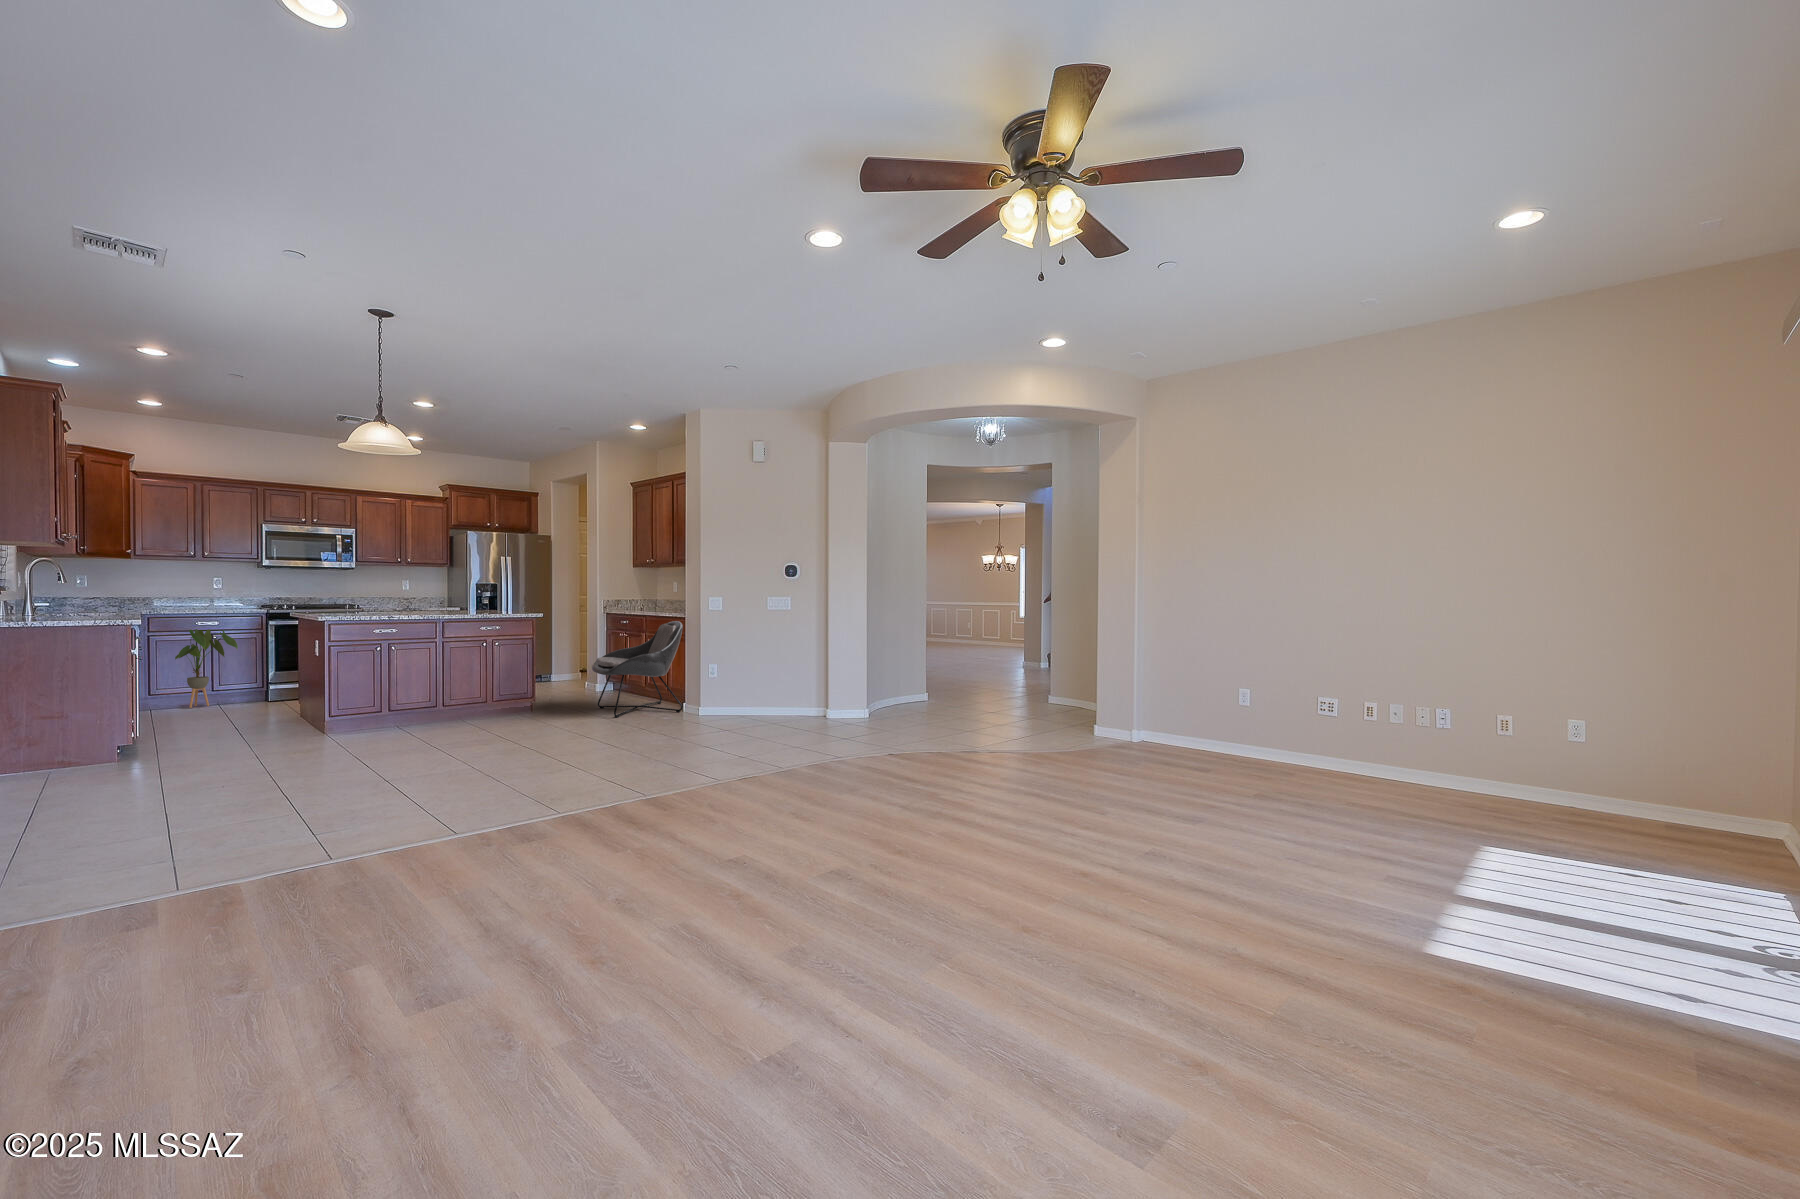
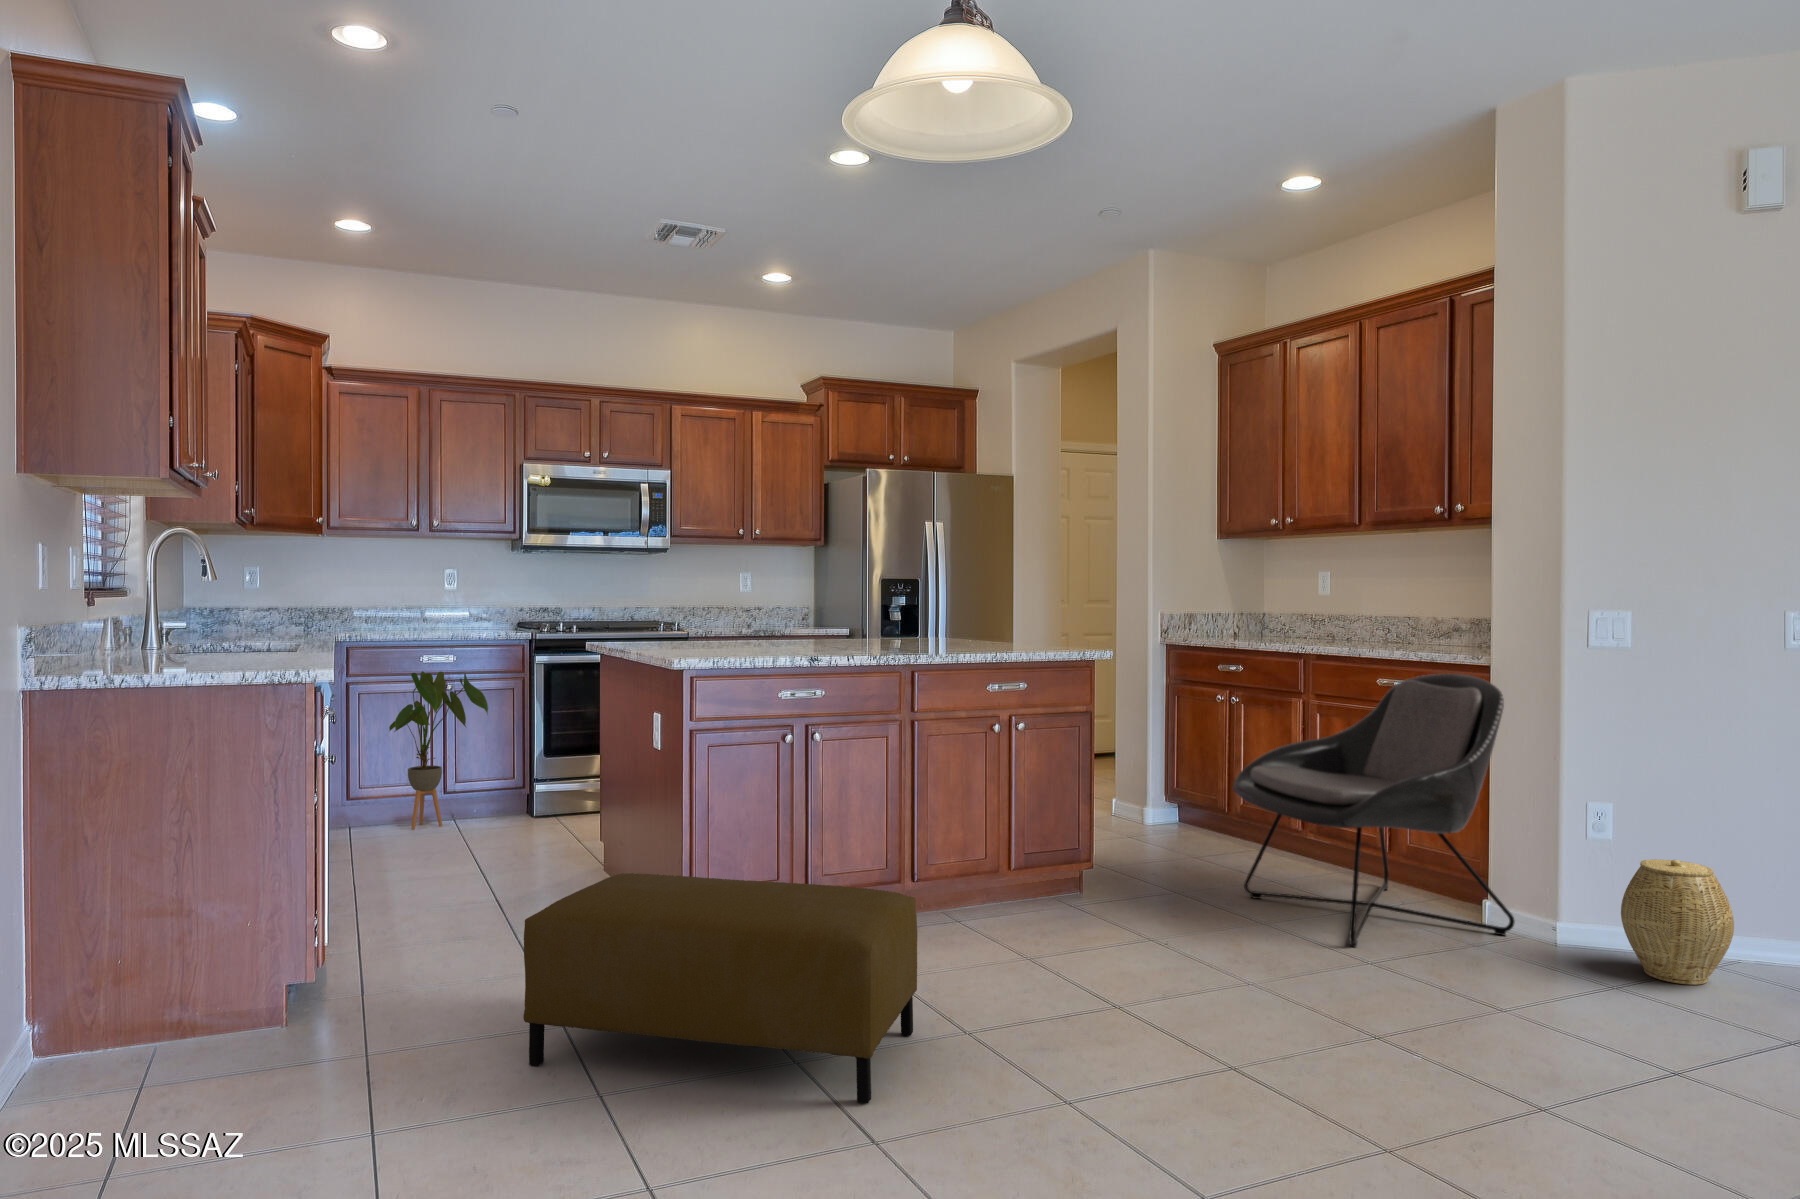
woven basket: none [702,679,734,719] -> present [1621,859,1734,985]
ottoman: none [234,695,409,760] -> present [523,873,917,1103]

